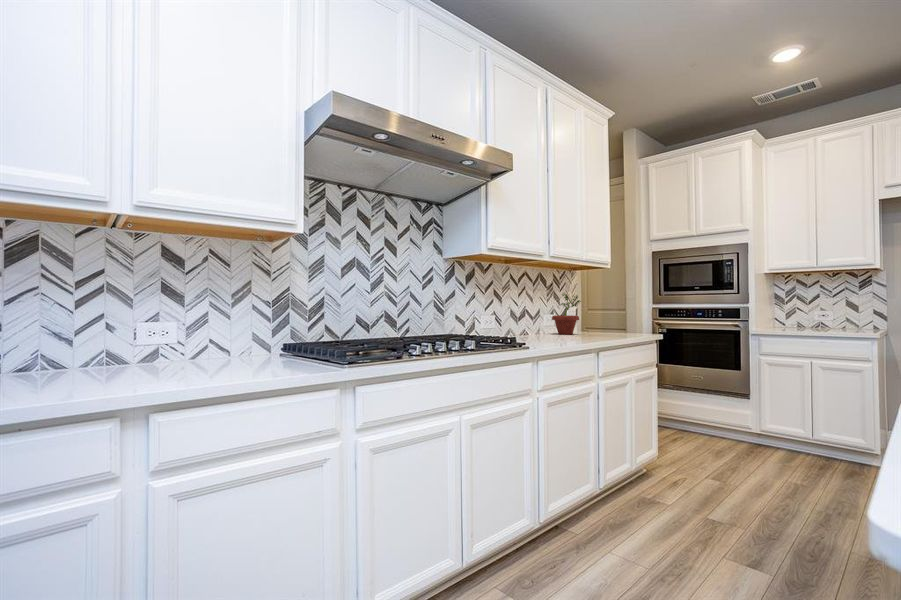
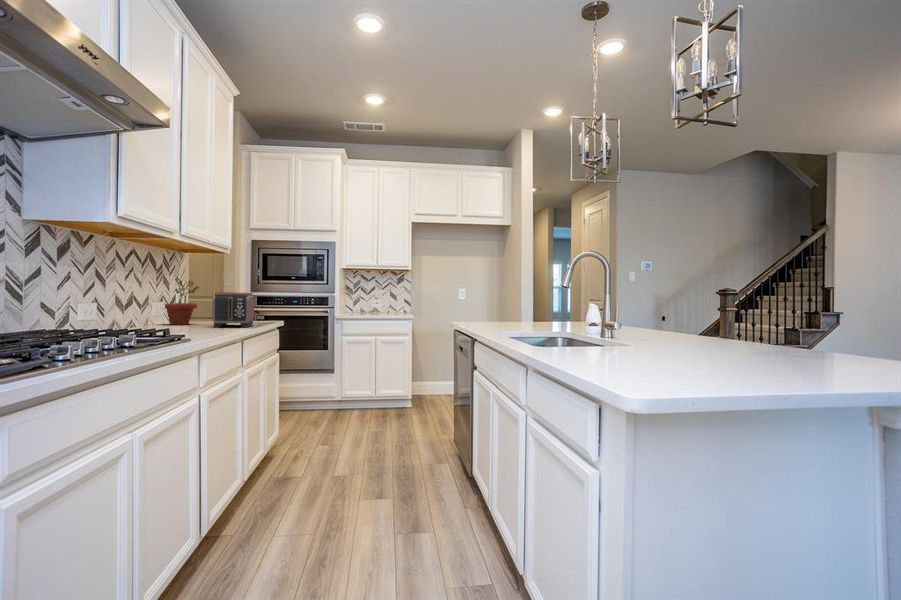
toaster: none [581,305,626,339] -> present [212,292,254,328]

